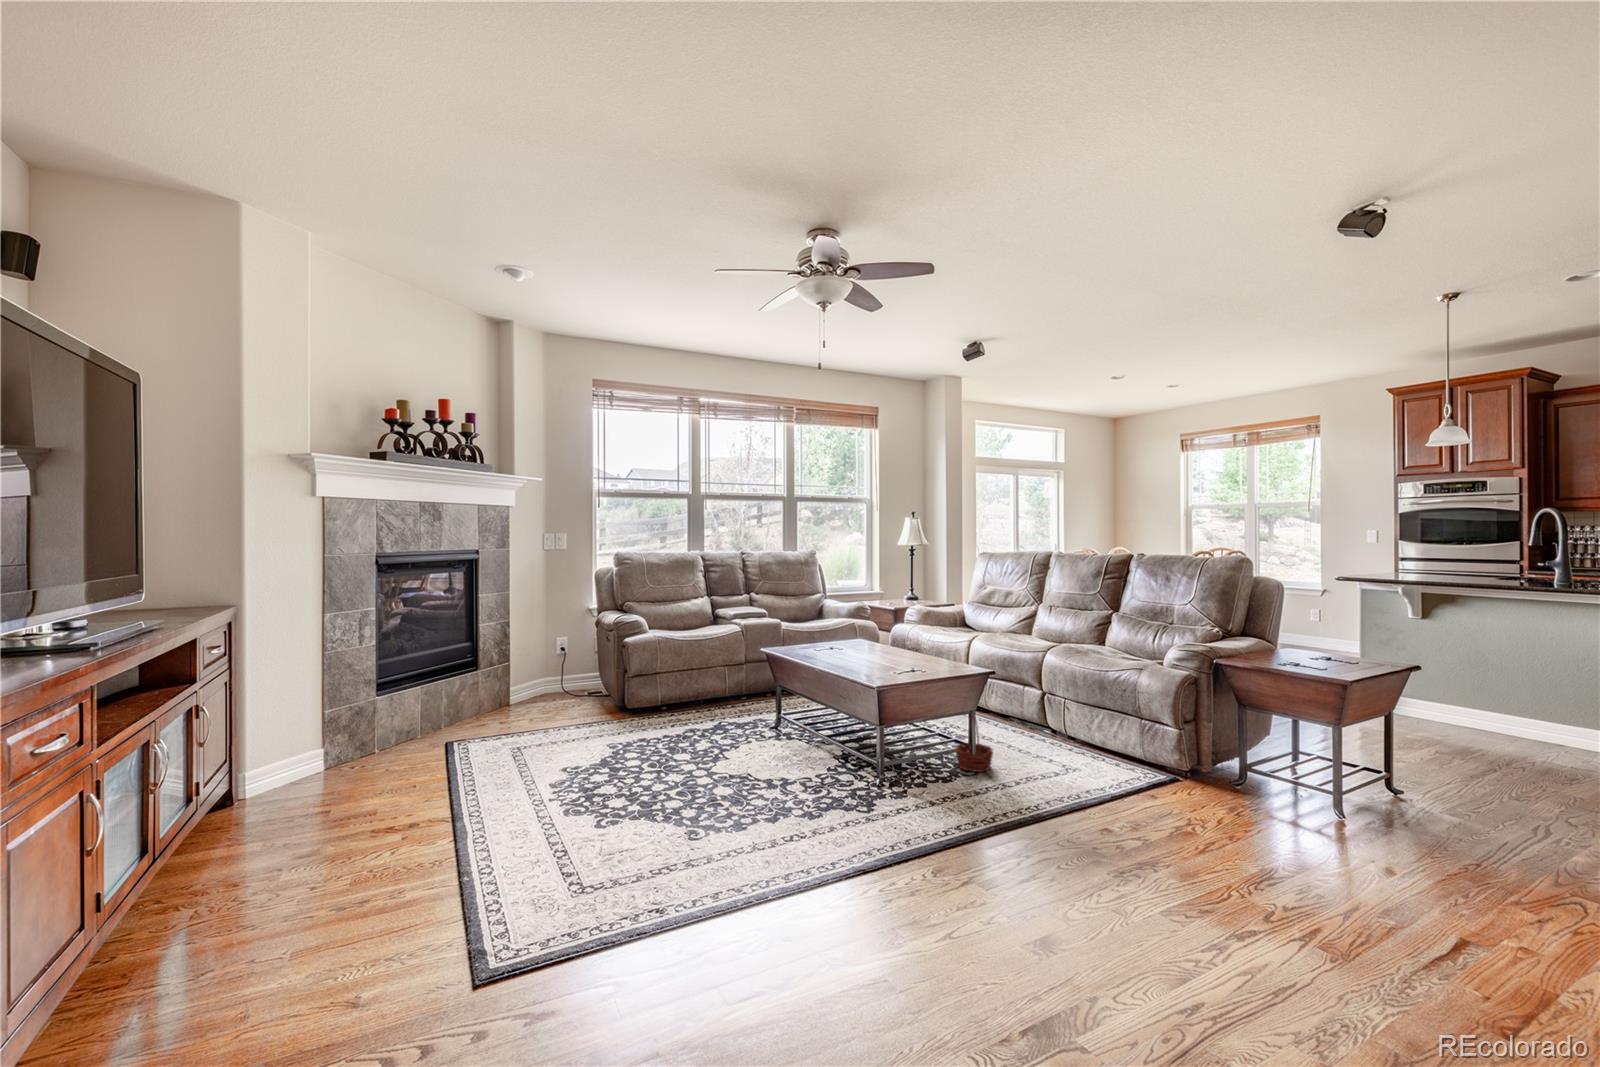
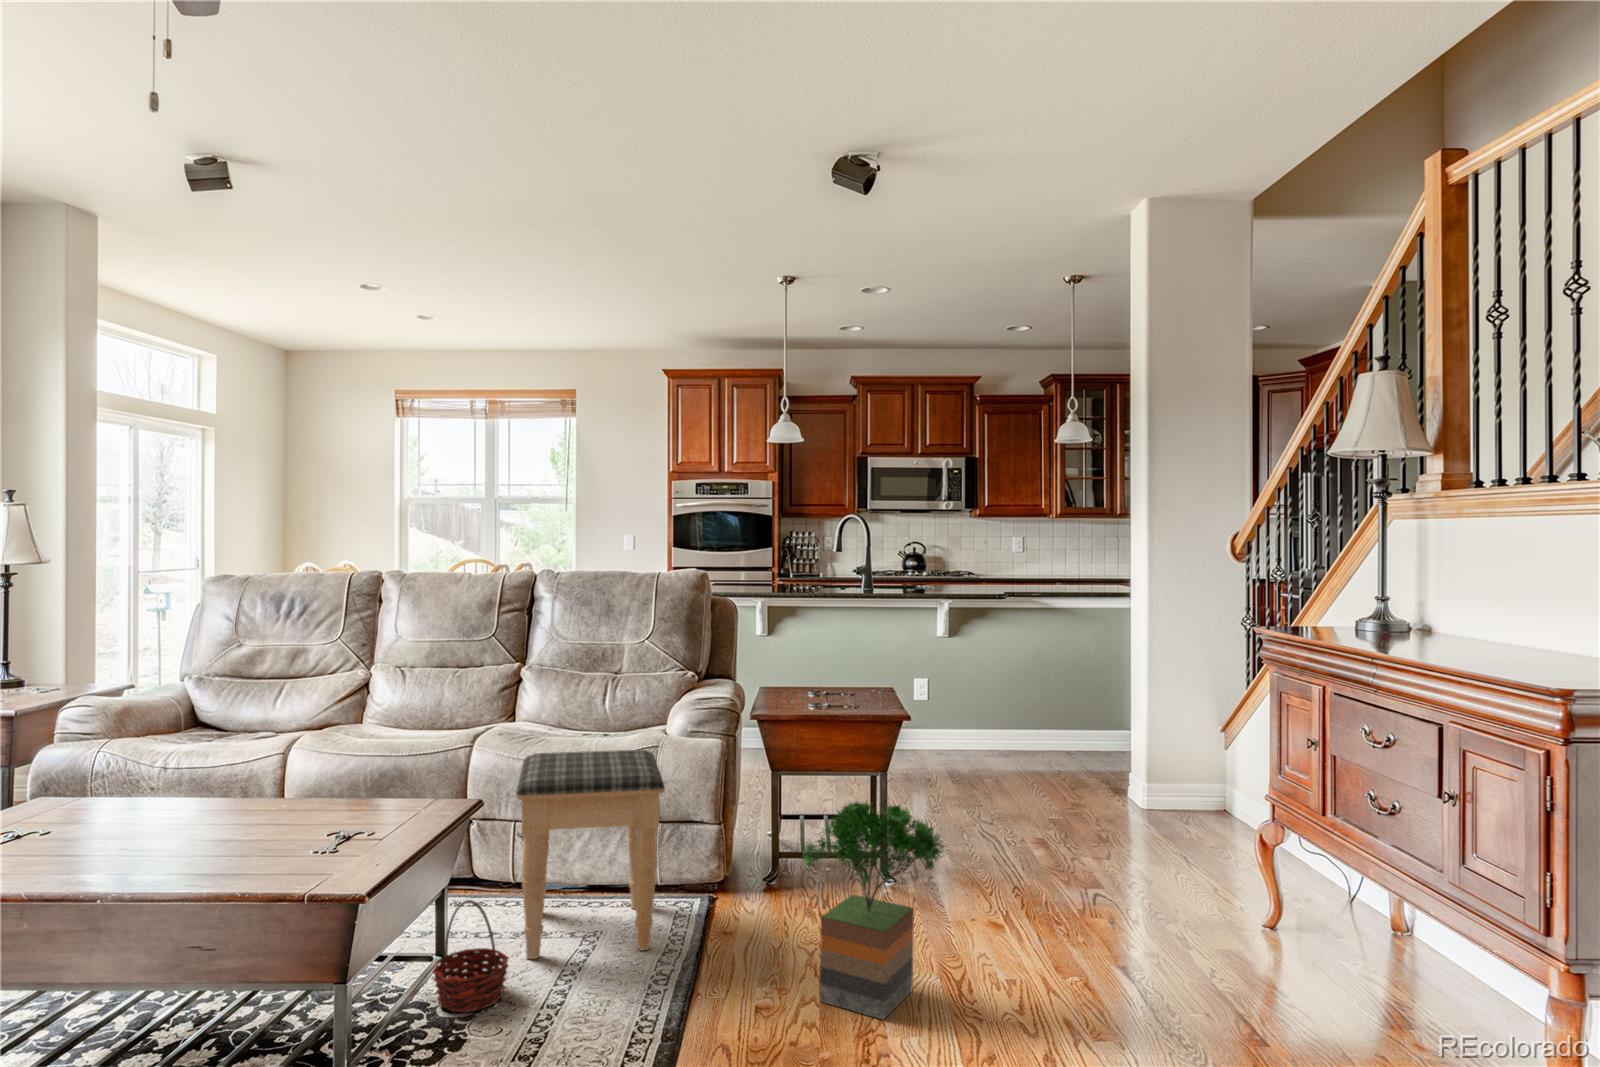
footstool: none [1012,656,1129,782] -> present [516,750,665,959]
potted tree: none [1127,709,1242,859] -> present [804,801,944,1019]

